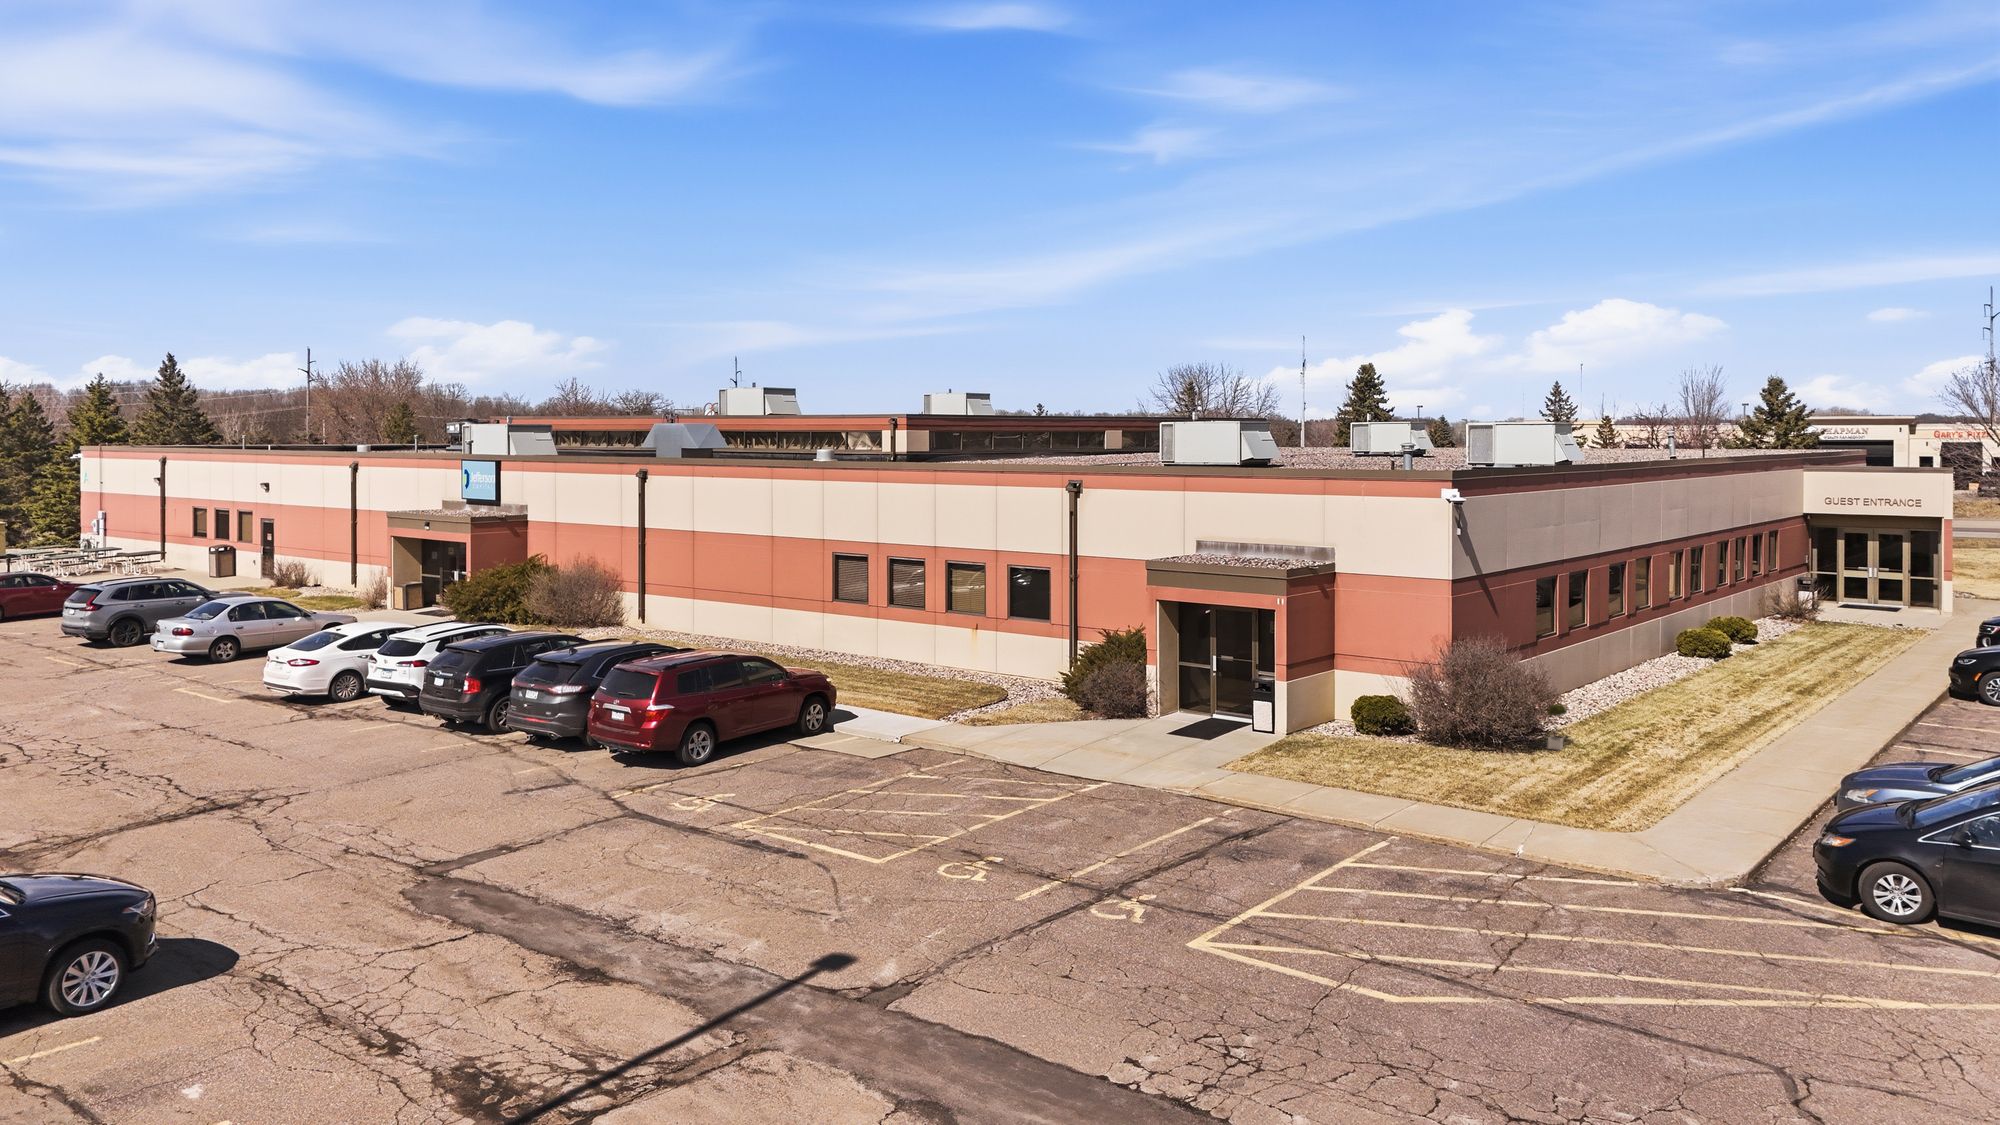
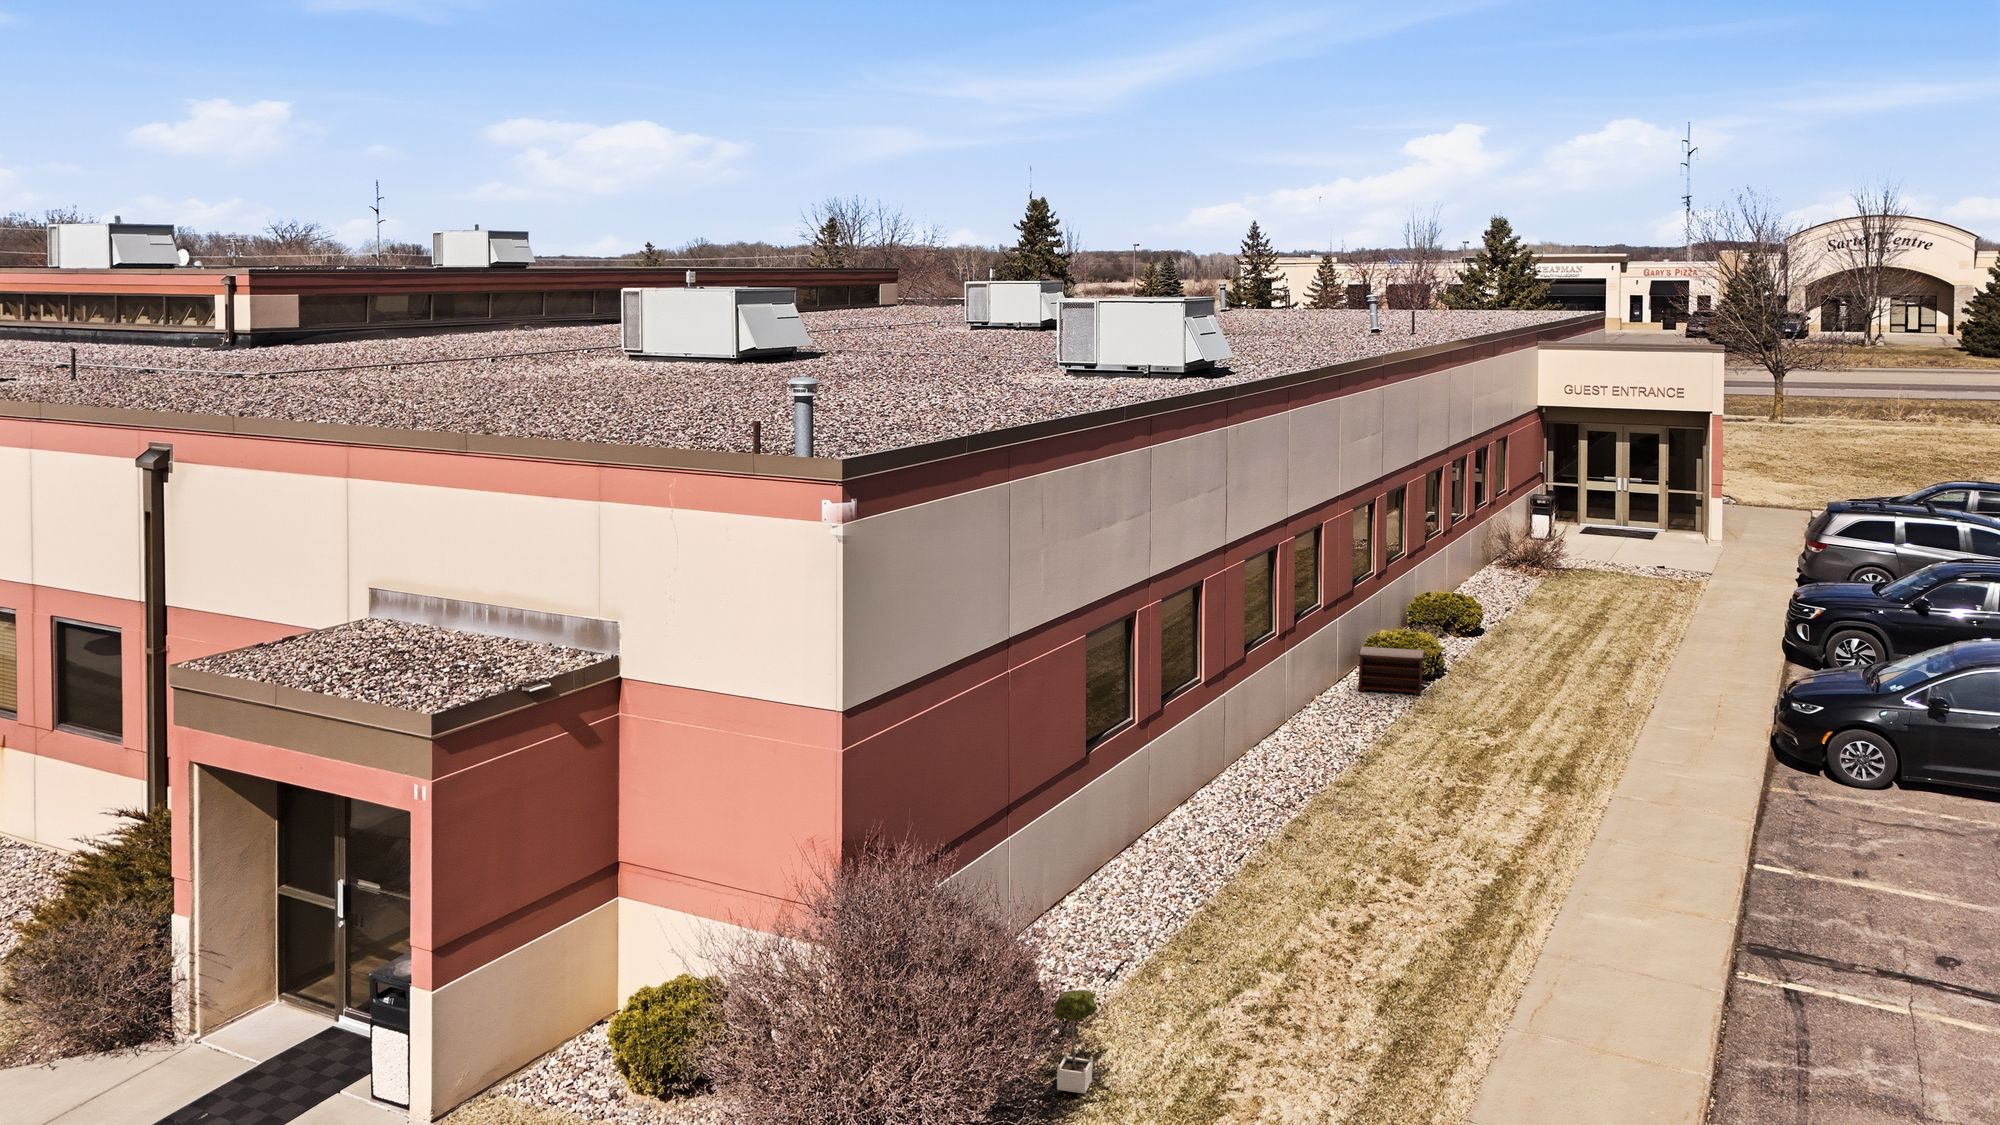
bench: none [1678,635,1722,664] -> present [1358,646,1425,696]

